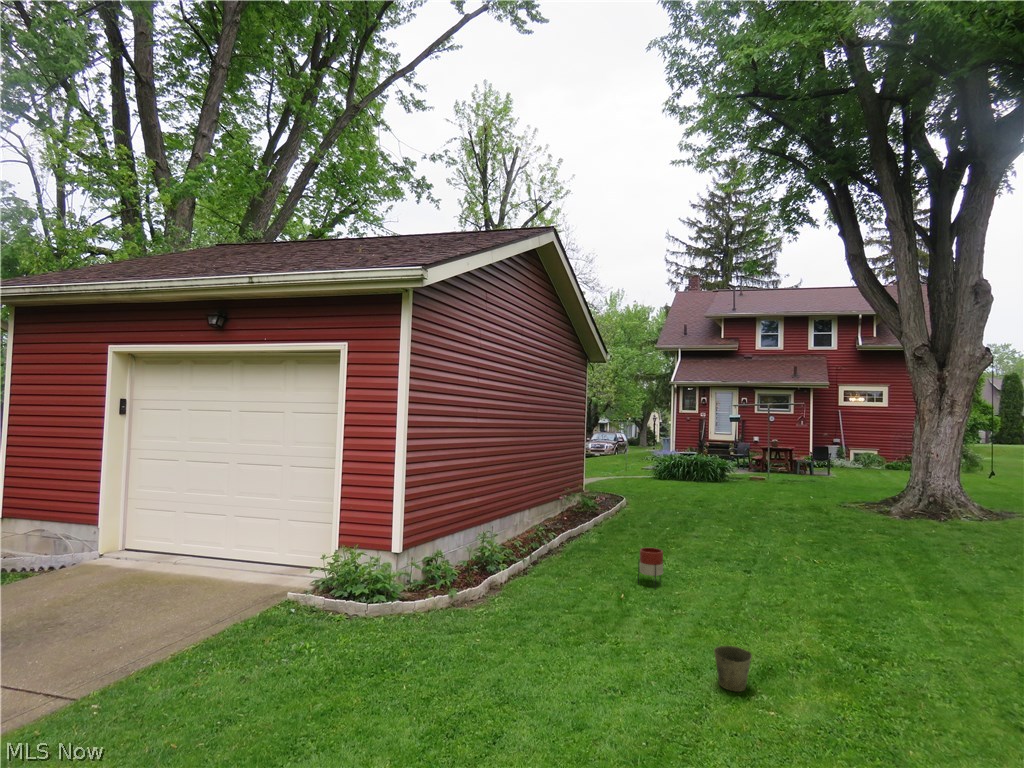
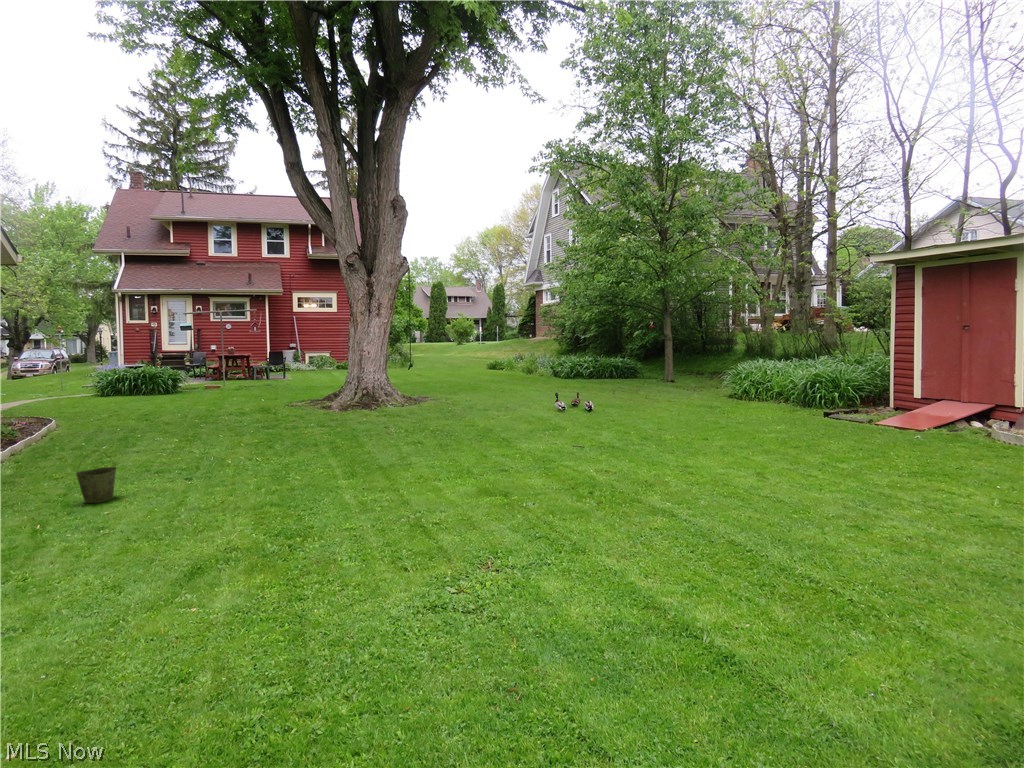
planter: present [638,547,663,588] -> none [17,425,52,466]

